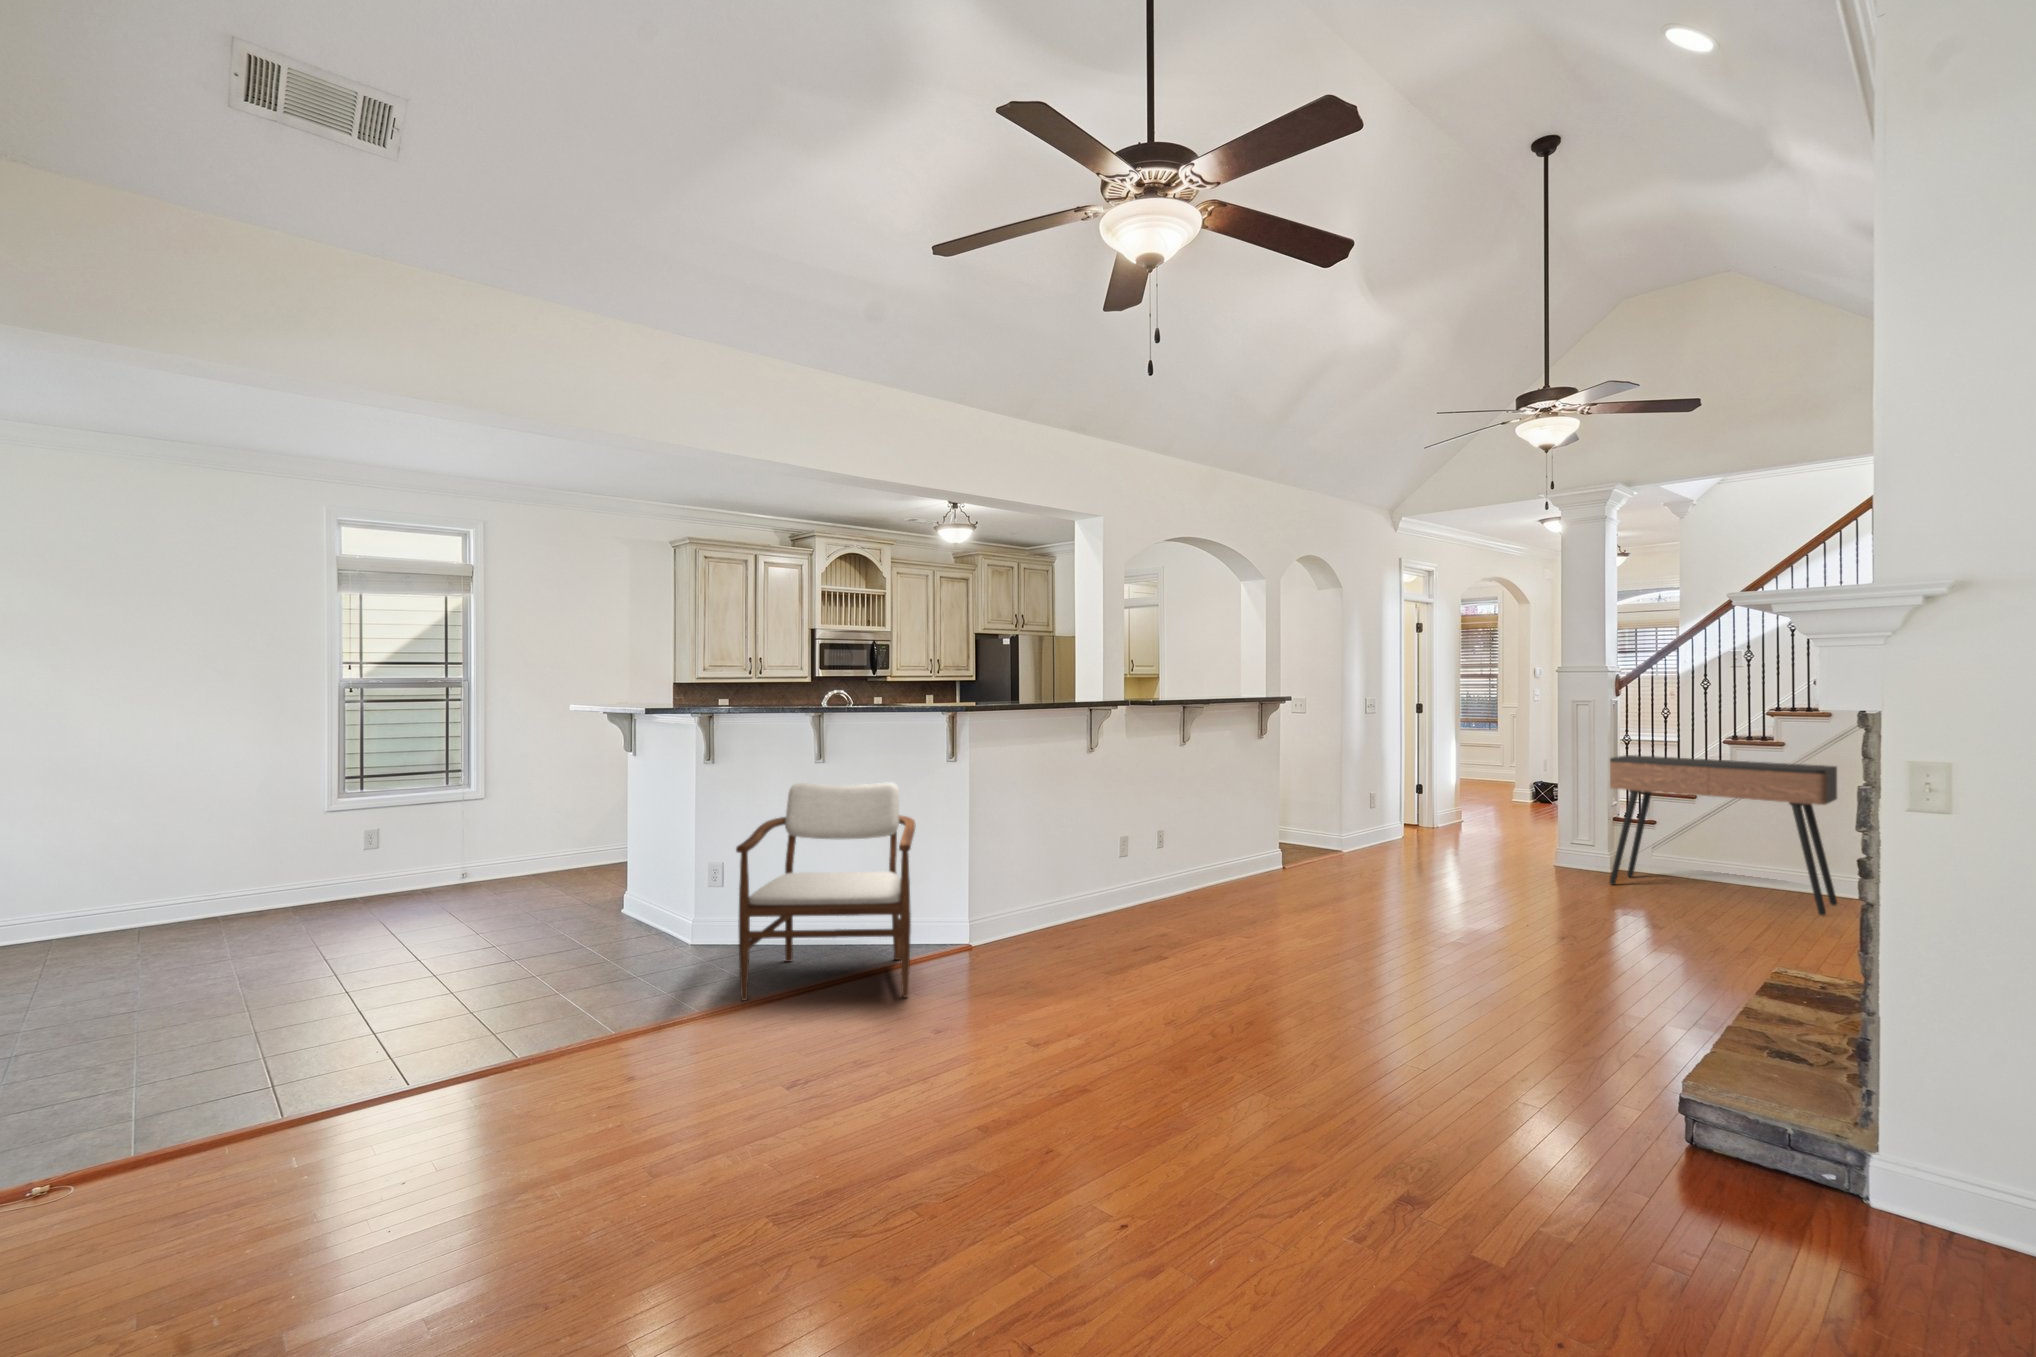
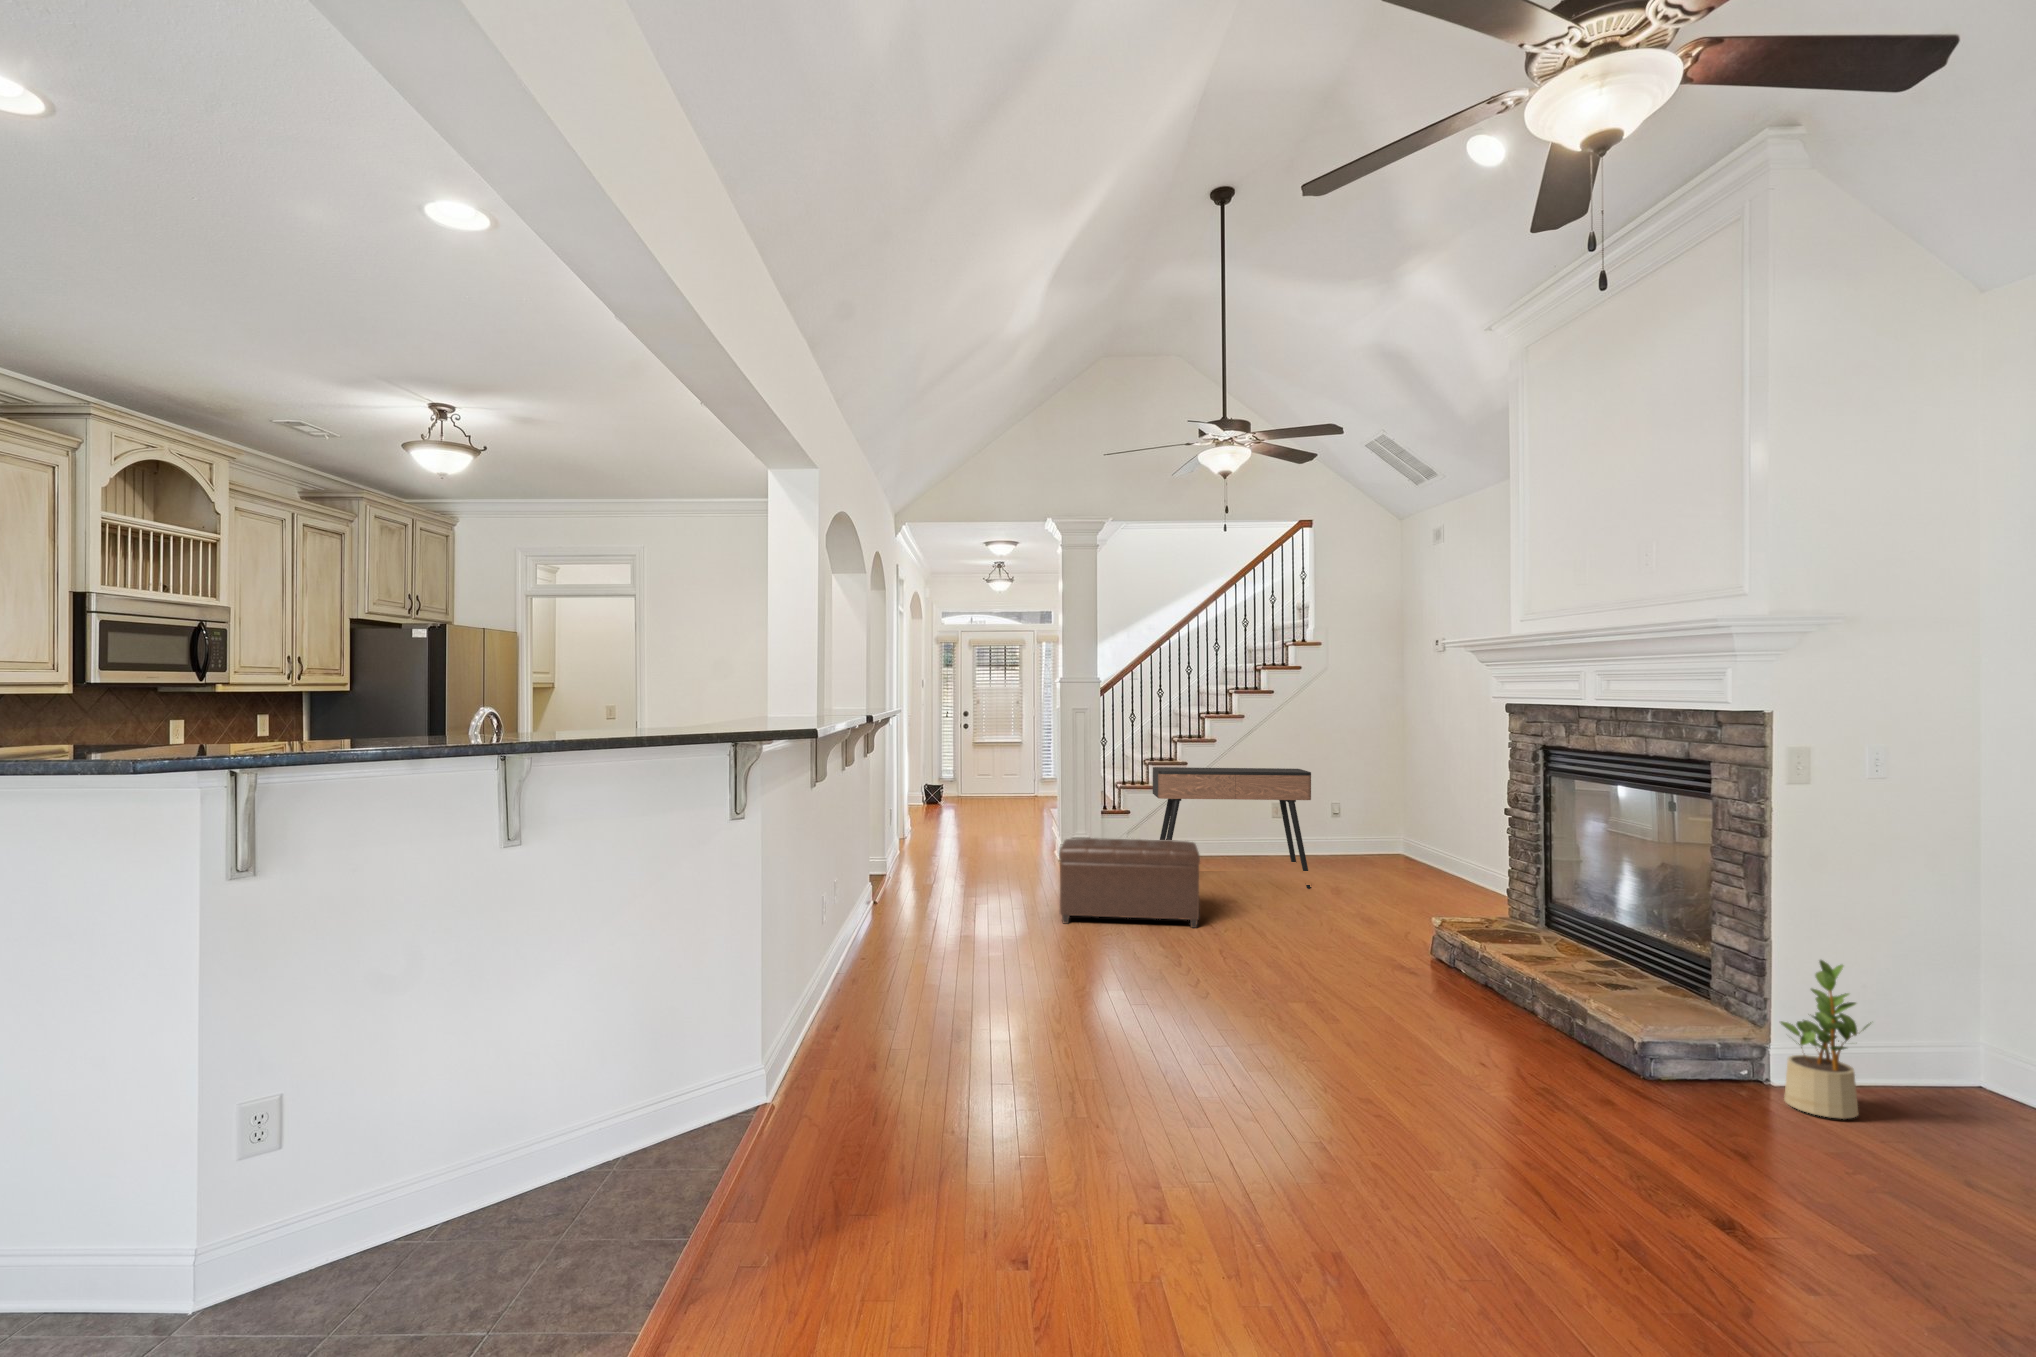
armchair: present [736,782,915,1000] -> none [567,865,916,1318]
ottoman: none [1411,817,1581,921] -> present [1059,838,1200,928]
potted plant: none [1822,1038,1959,1269] -> present [1781,960,1871,1119]

